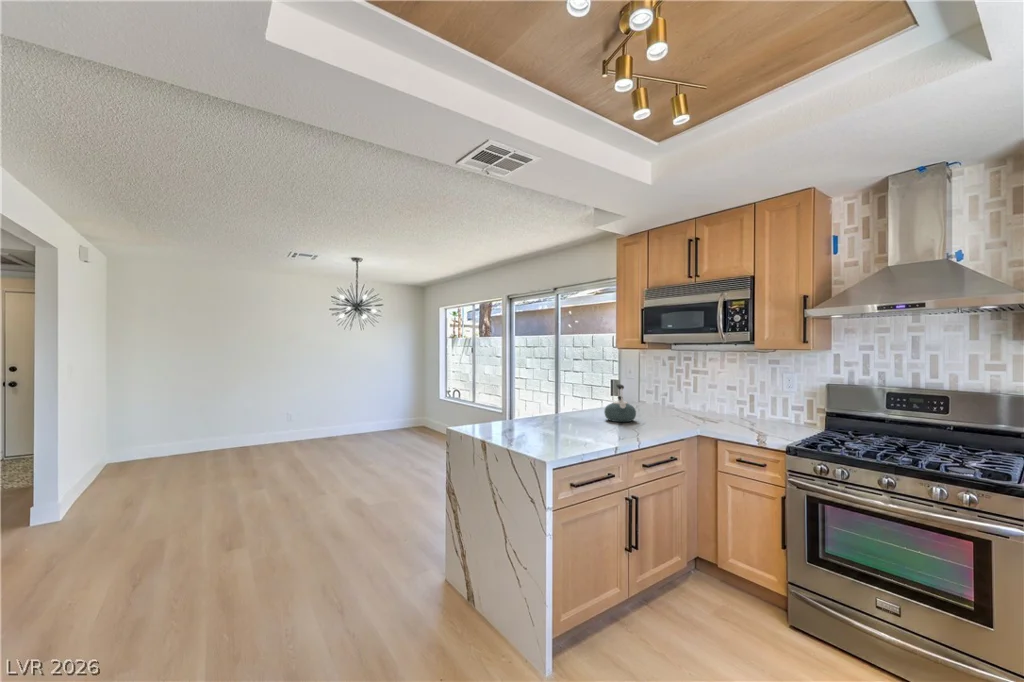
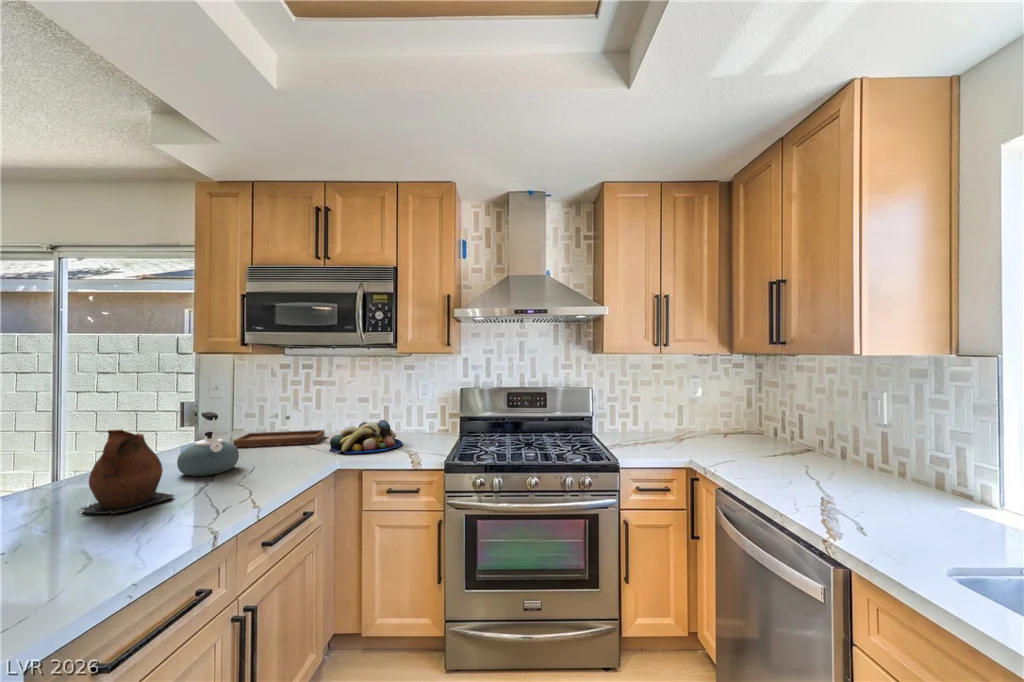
ceramic pitcher: none [563,387,601,429] -> present [80,430,174,514]
tray: none [637,394,699,417] -> present [233,416,325,447]
fruit bowl: none [696,405,759,429] -> present [329,420,402,454]

